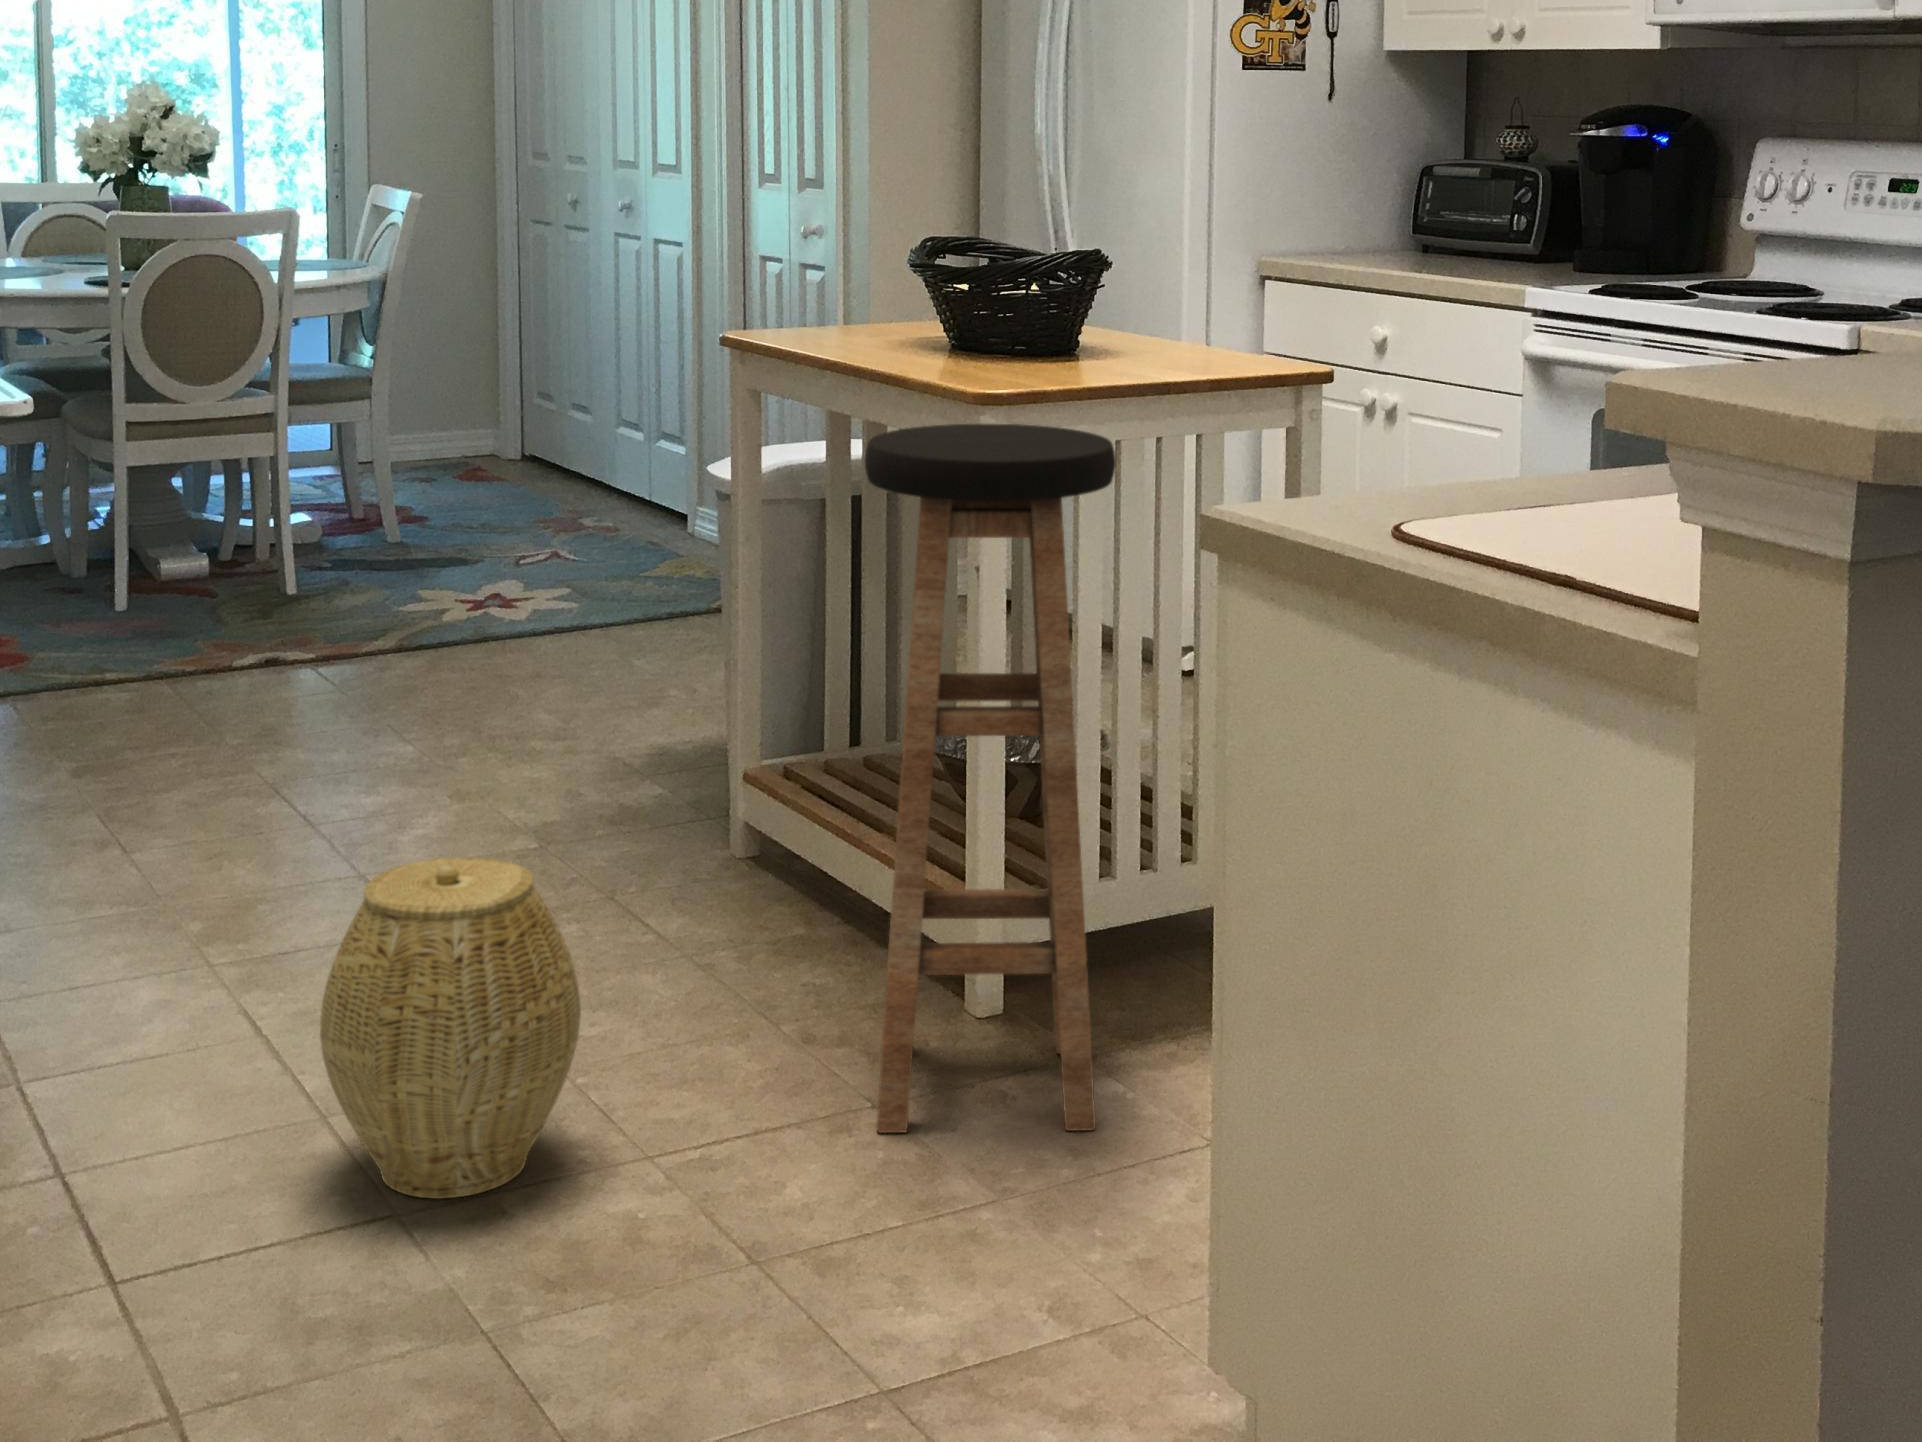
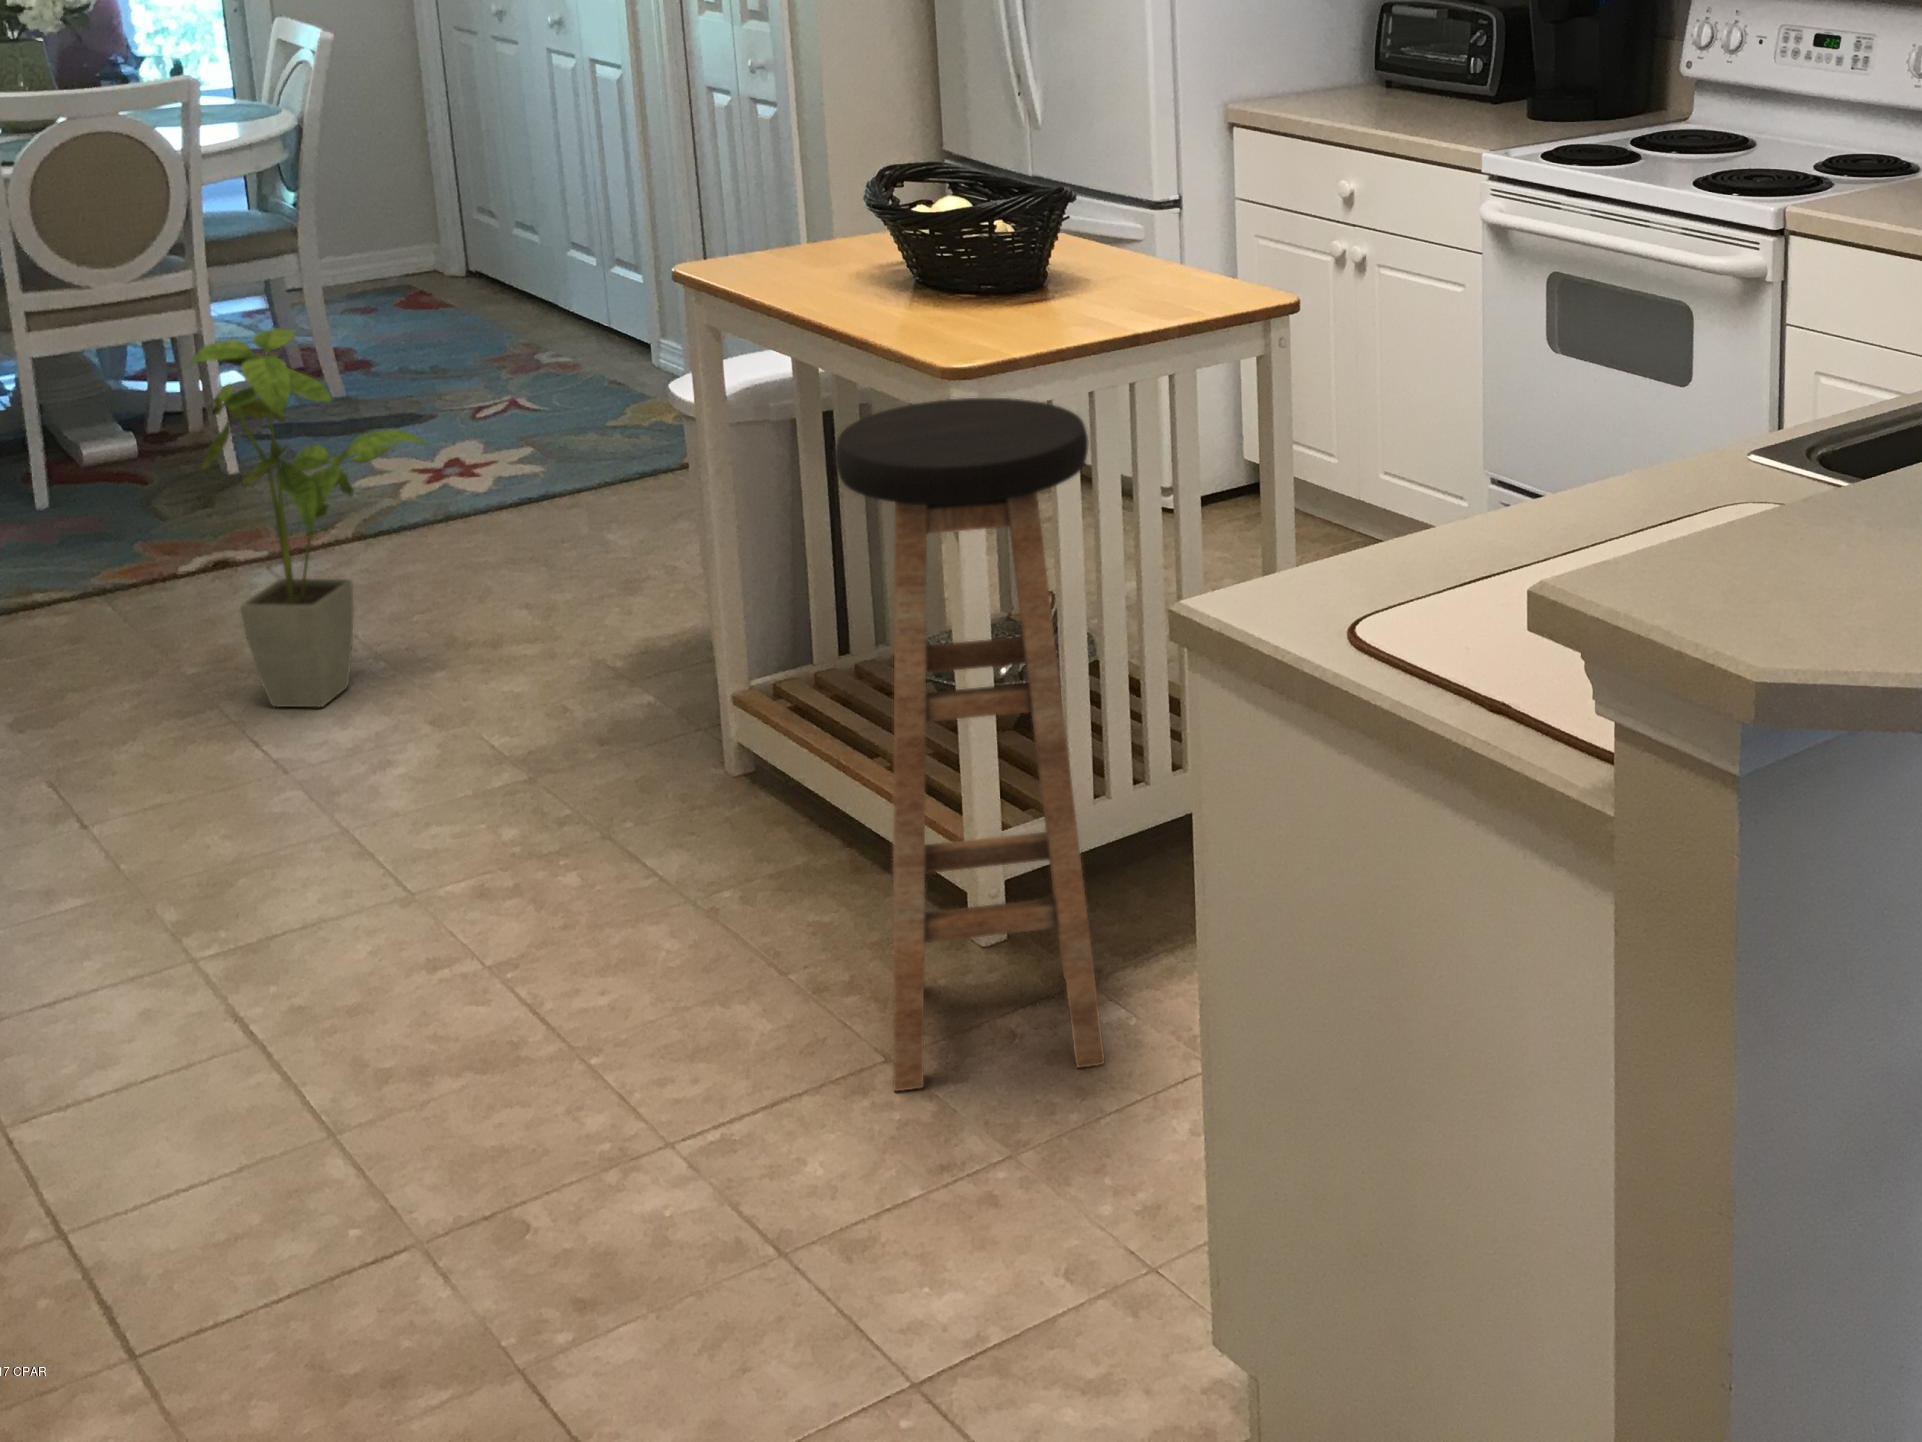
house plant: none [267,398,480,777] -> present [190,328,429,707]
woven basket: present [320,858,581,1199] -> none [316,884,588,1223]

